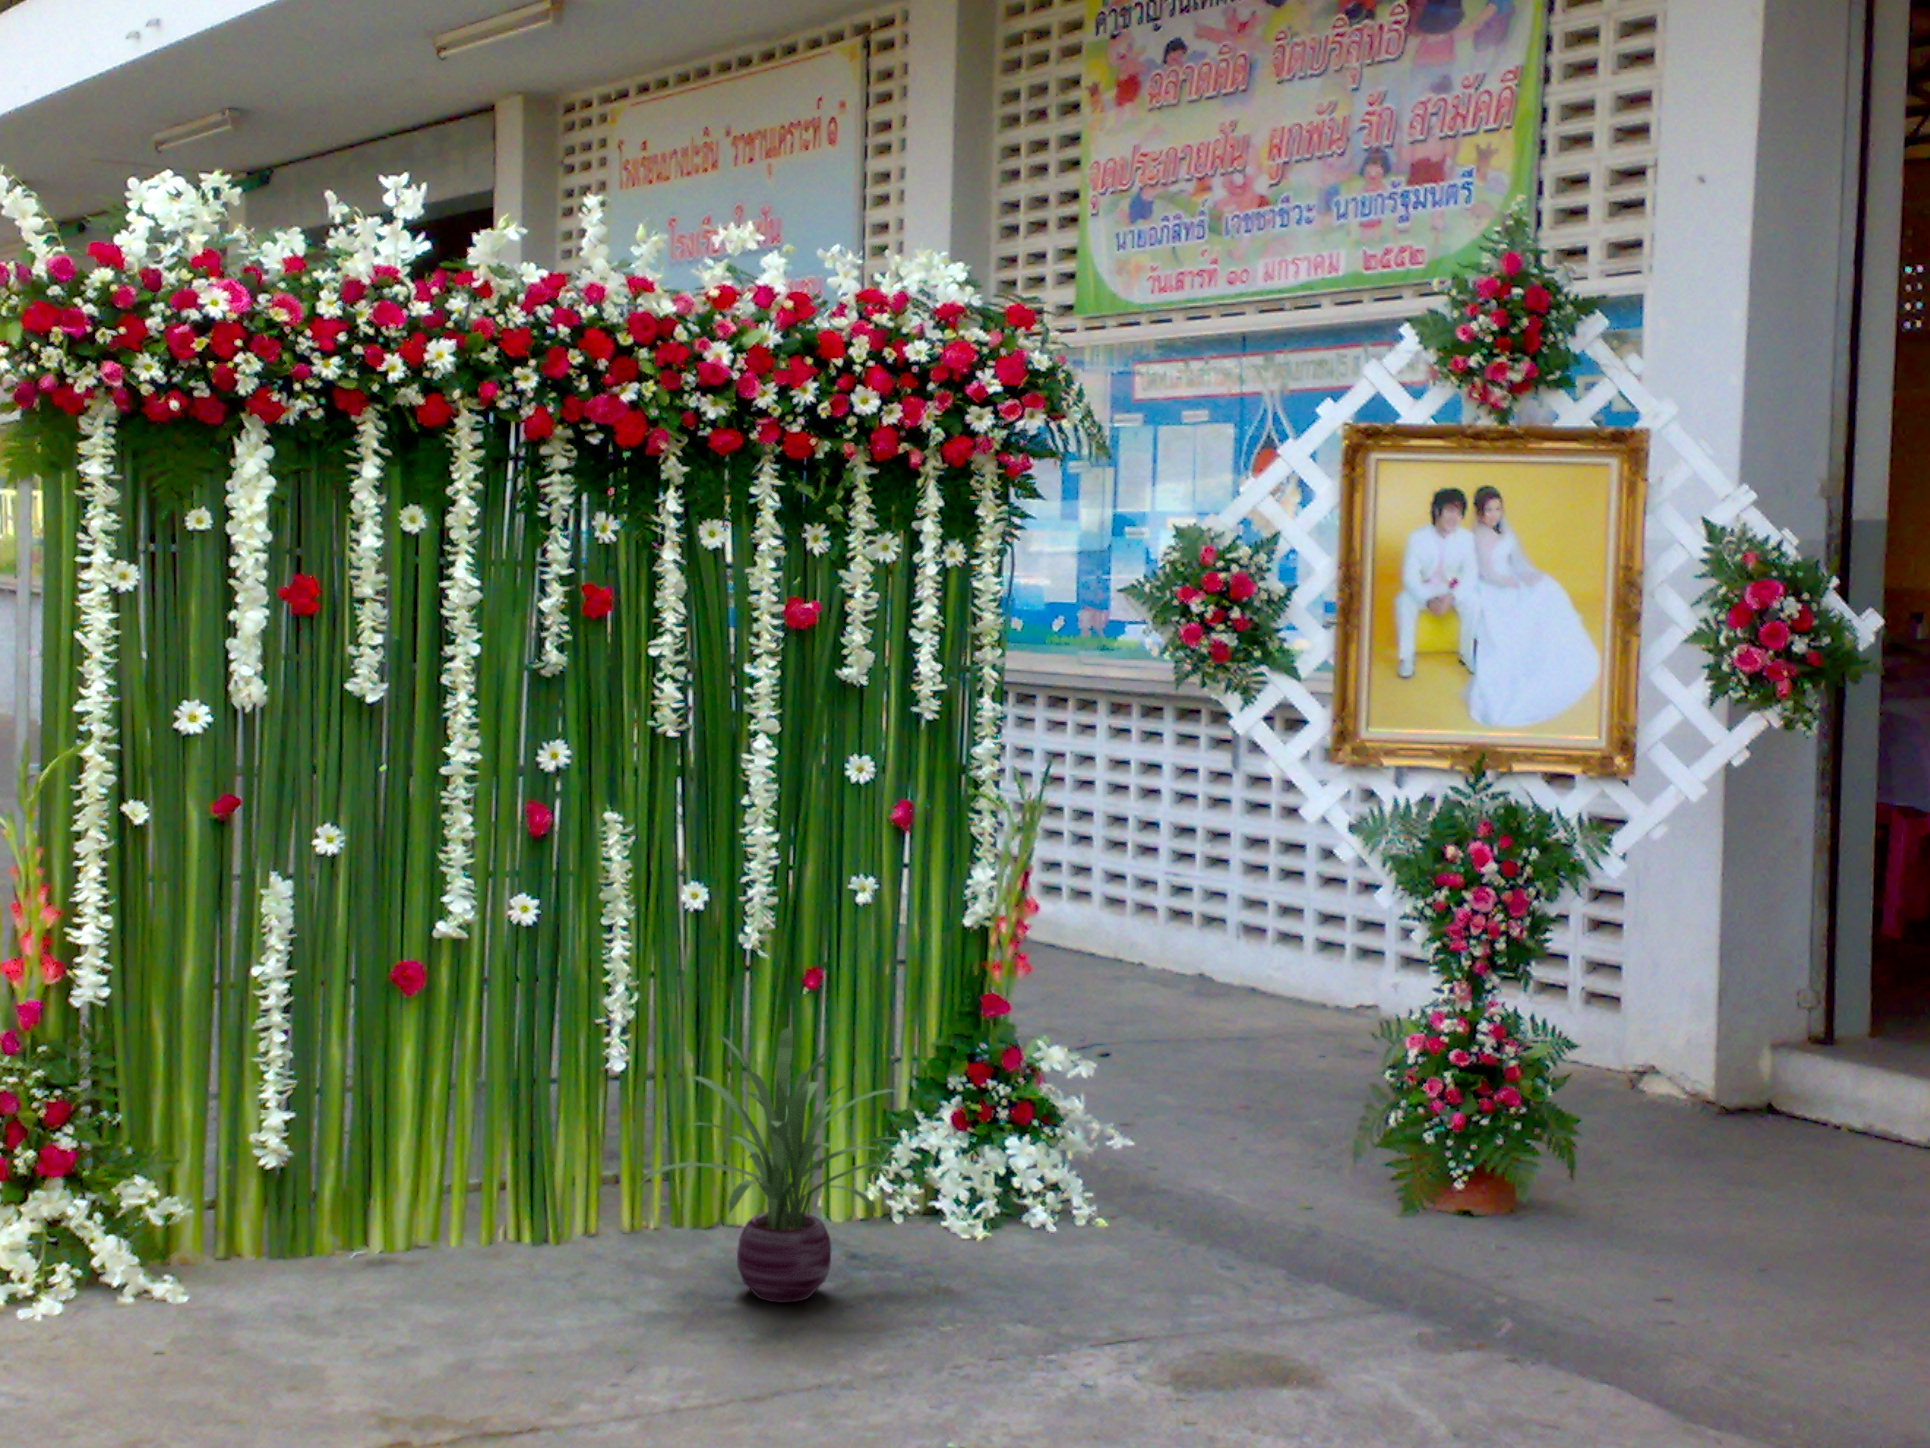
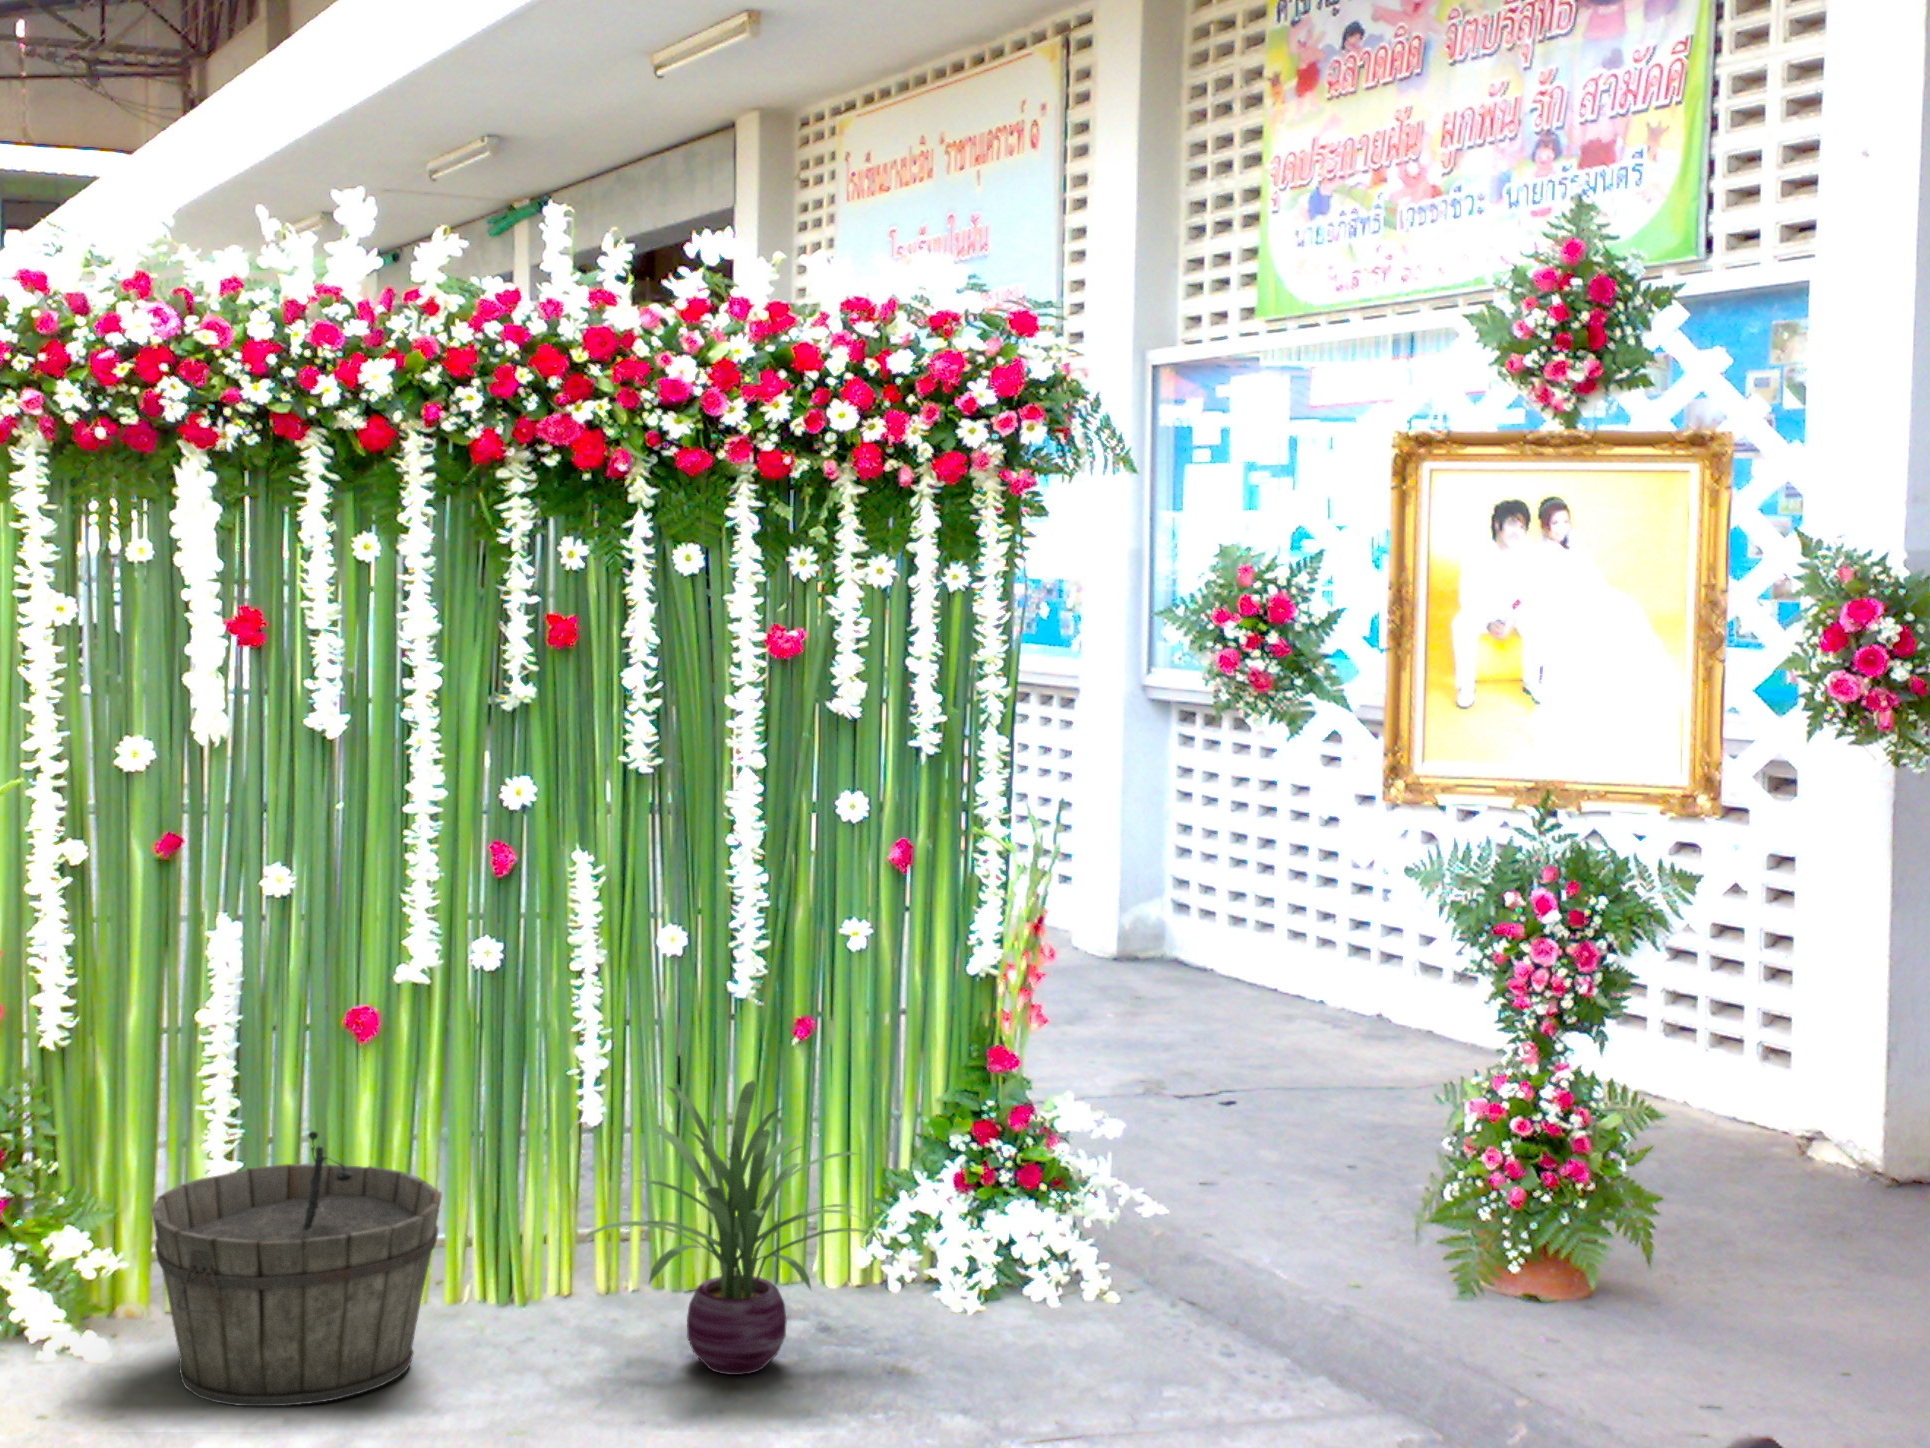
wooden bucket: none [231,1086,513,1349] -> present [152,1131,442,1406]

